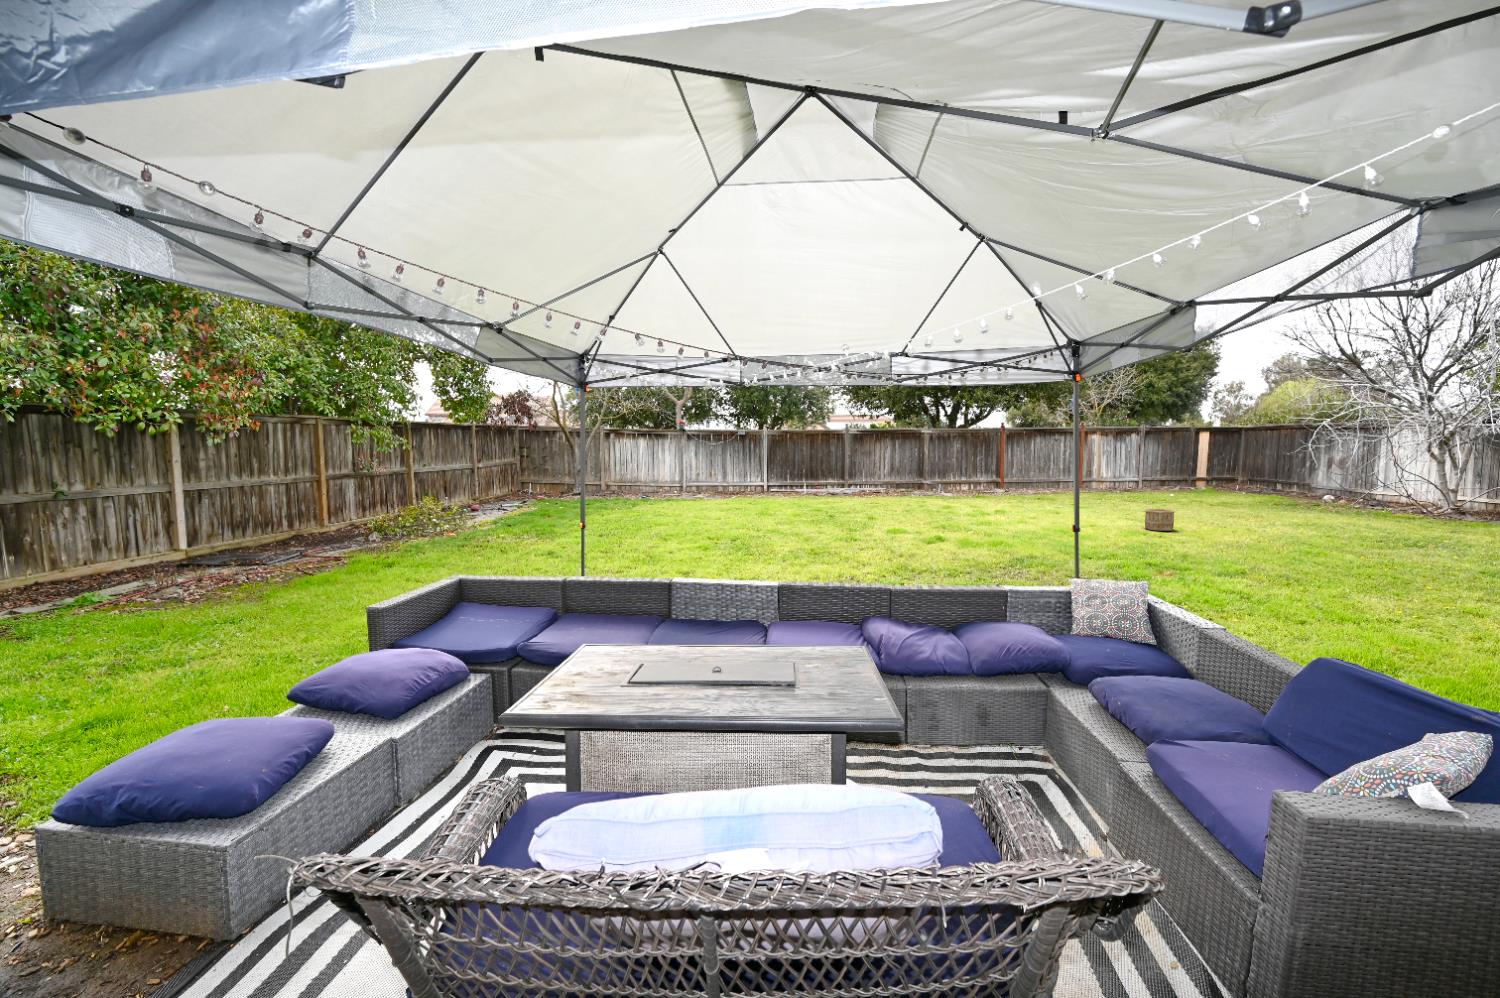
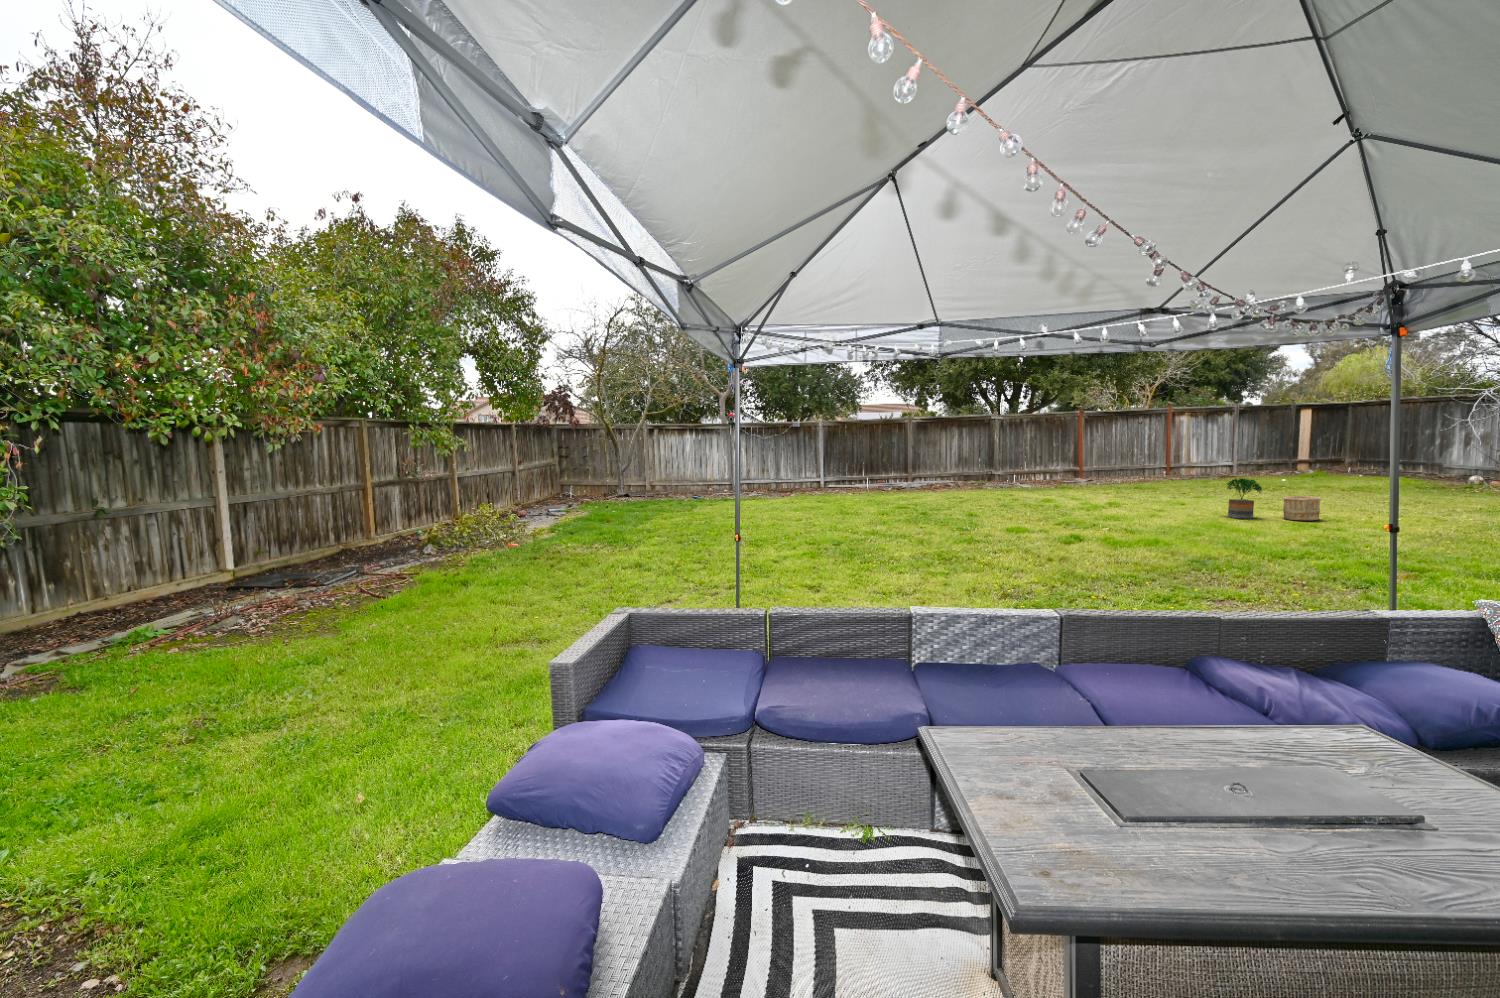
potted tree: none [1097,491,1128,528] -> present [1227,479,1262,519]

